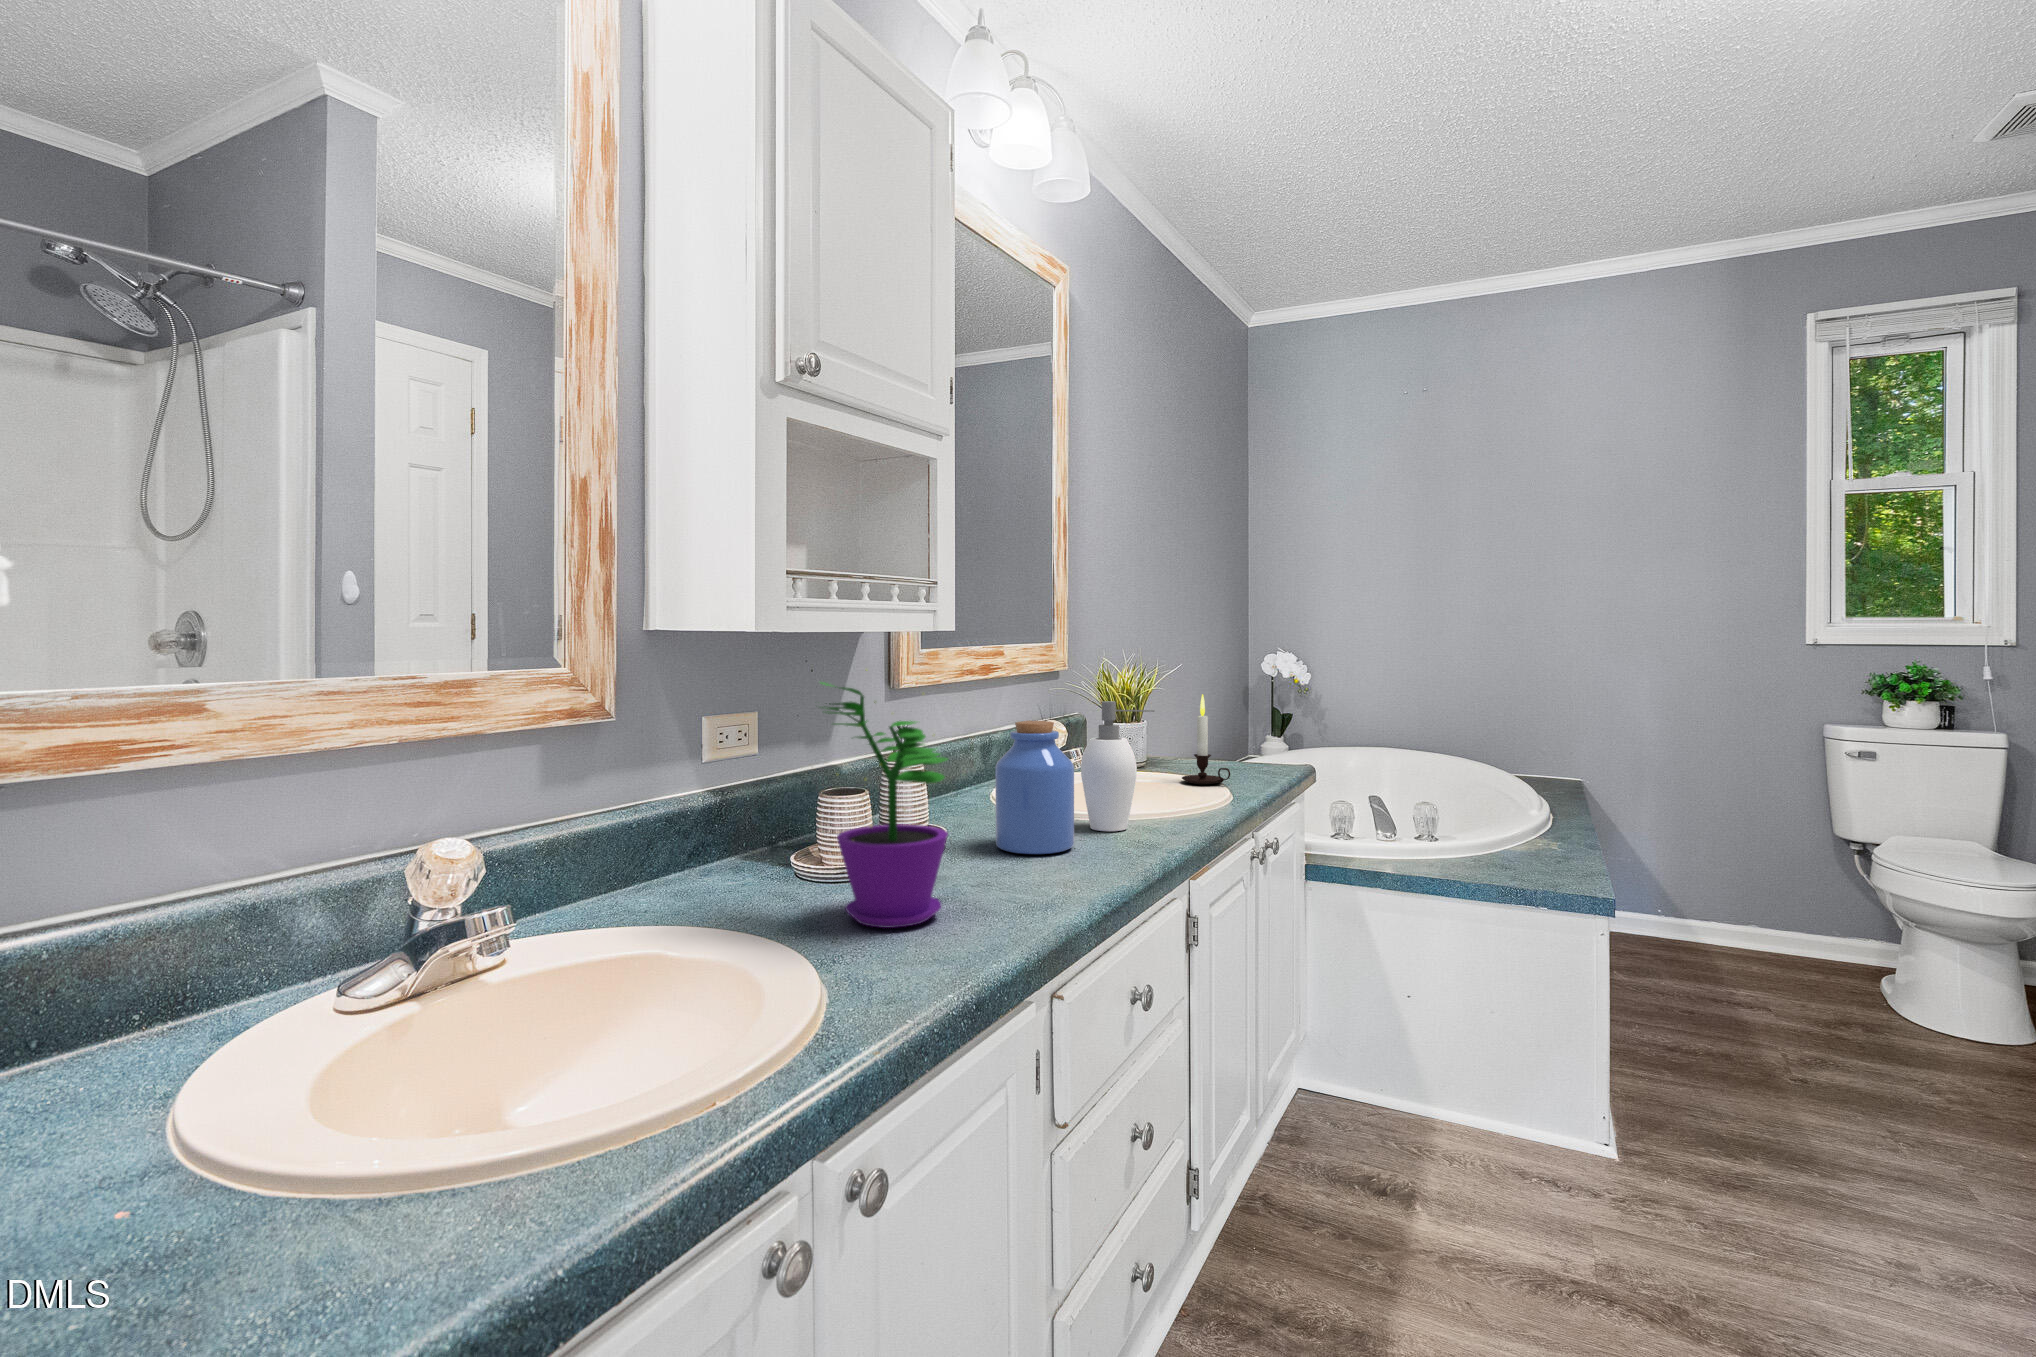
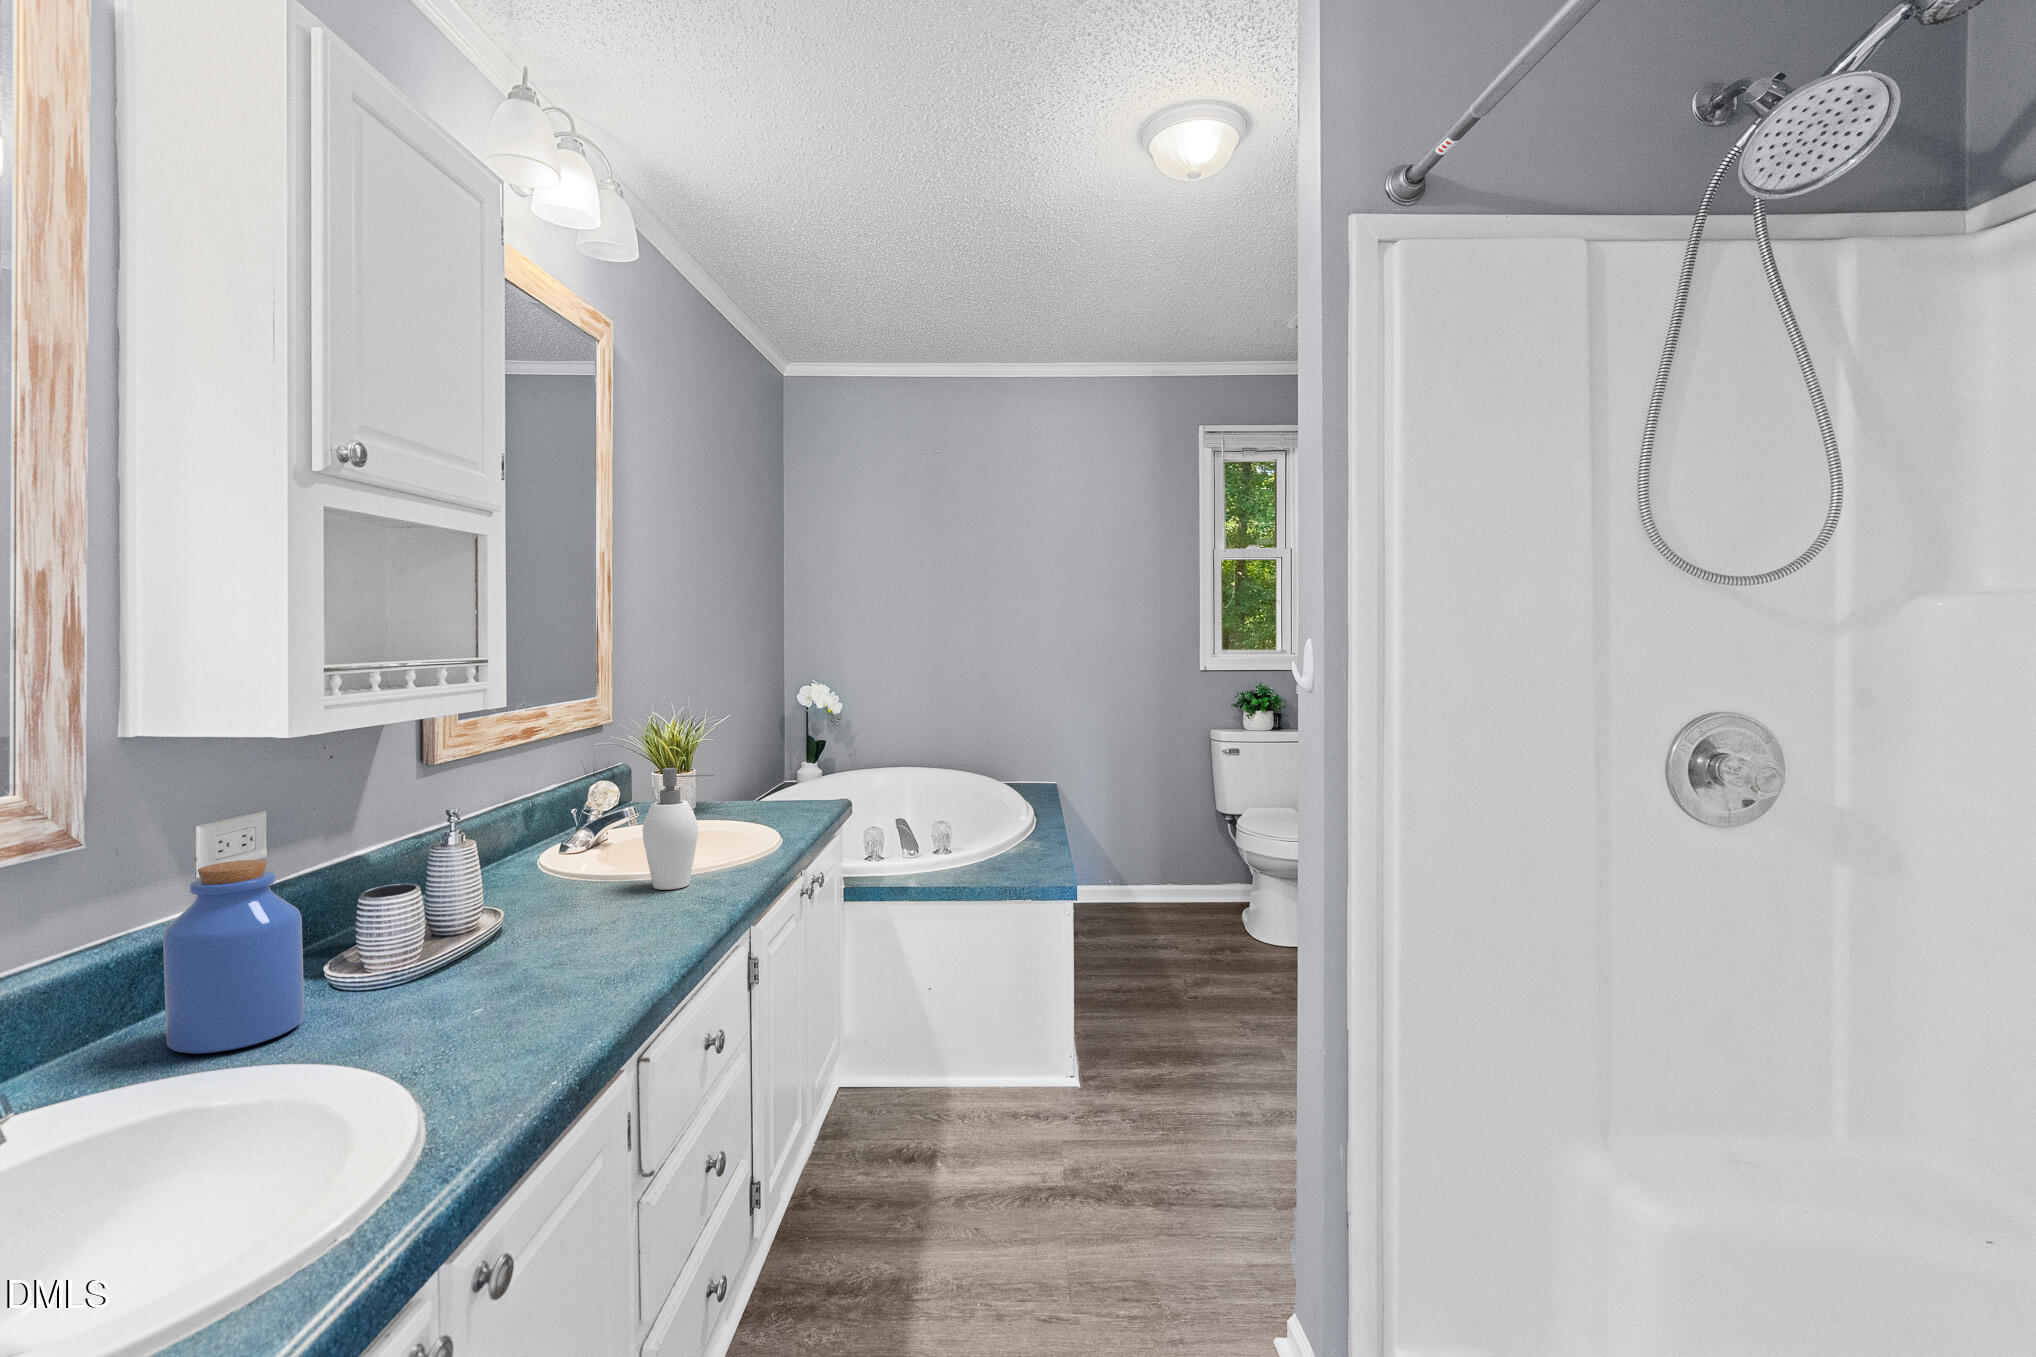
flower pot: present [821,670,948,928] -> none [373,774,529,1029]
candle: present [1182,694,1230,784] -> none [733,745,778,828]
jar: present [995,721,1074,854] -> present [163,860,305,1054]

